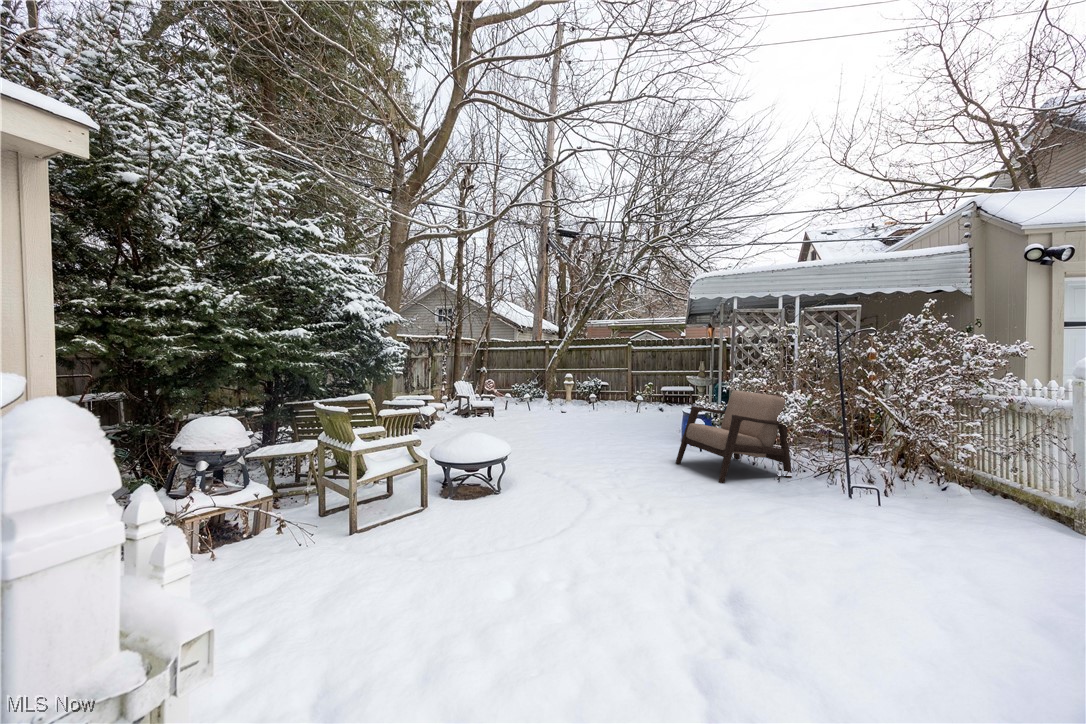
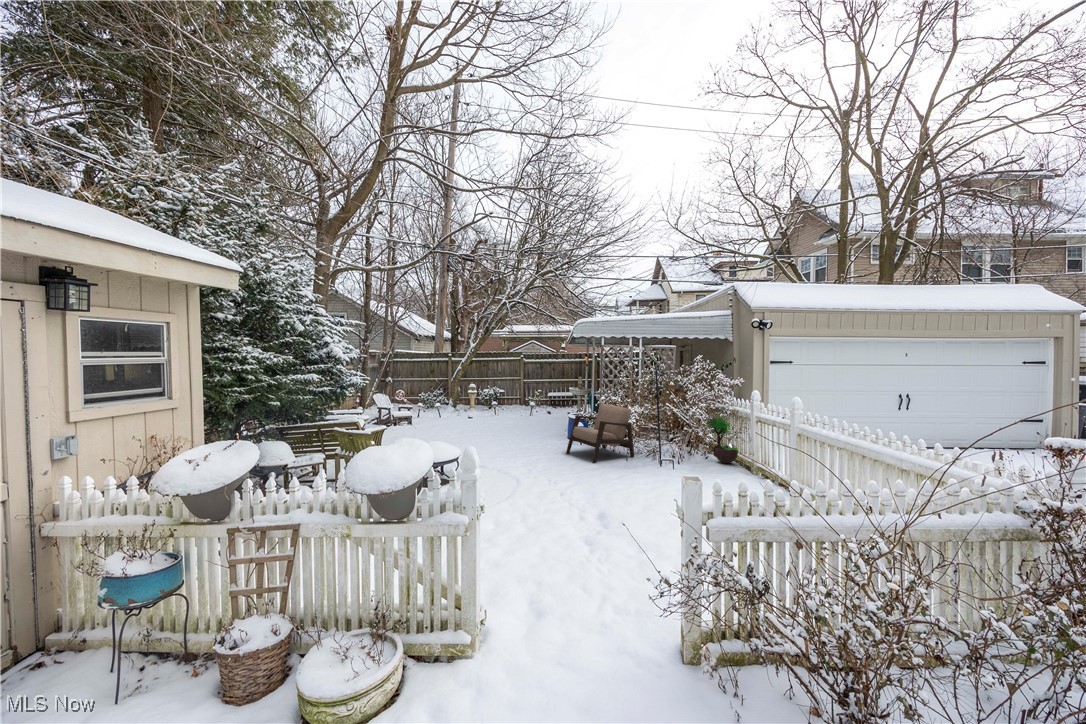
potted tree: none [933,406,1017,503] -> present [705,417,738,463]

